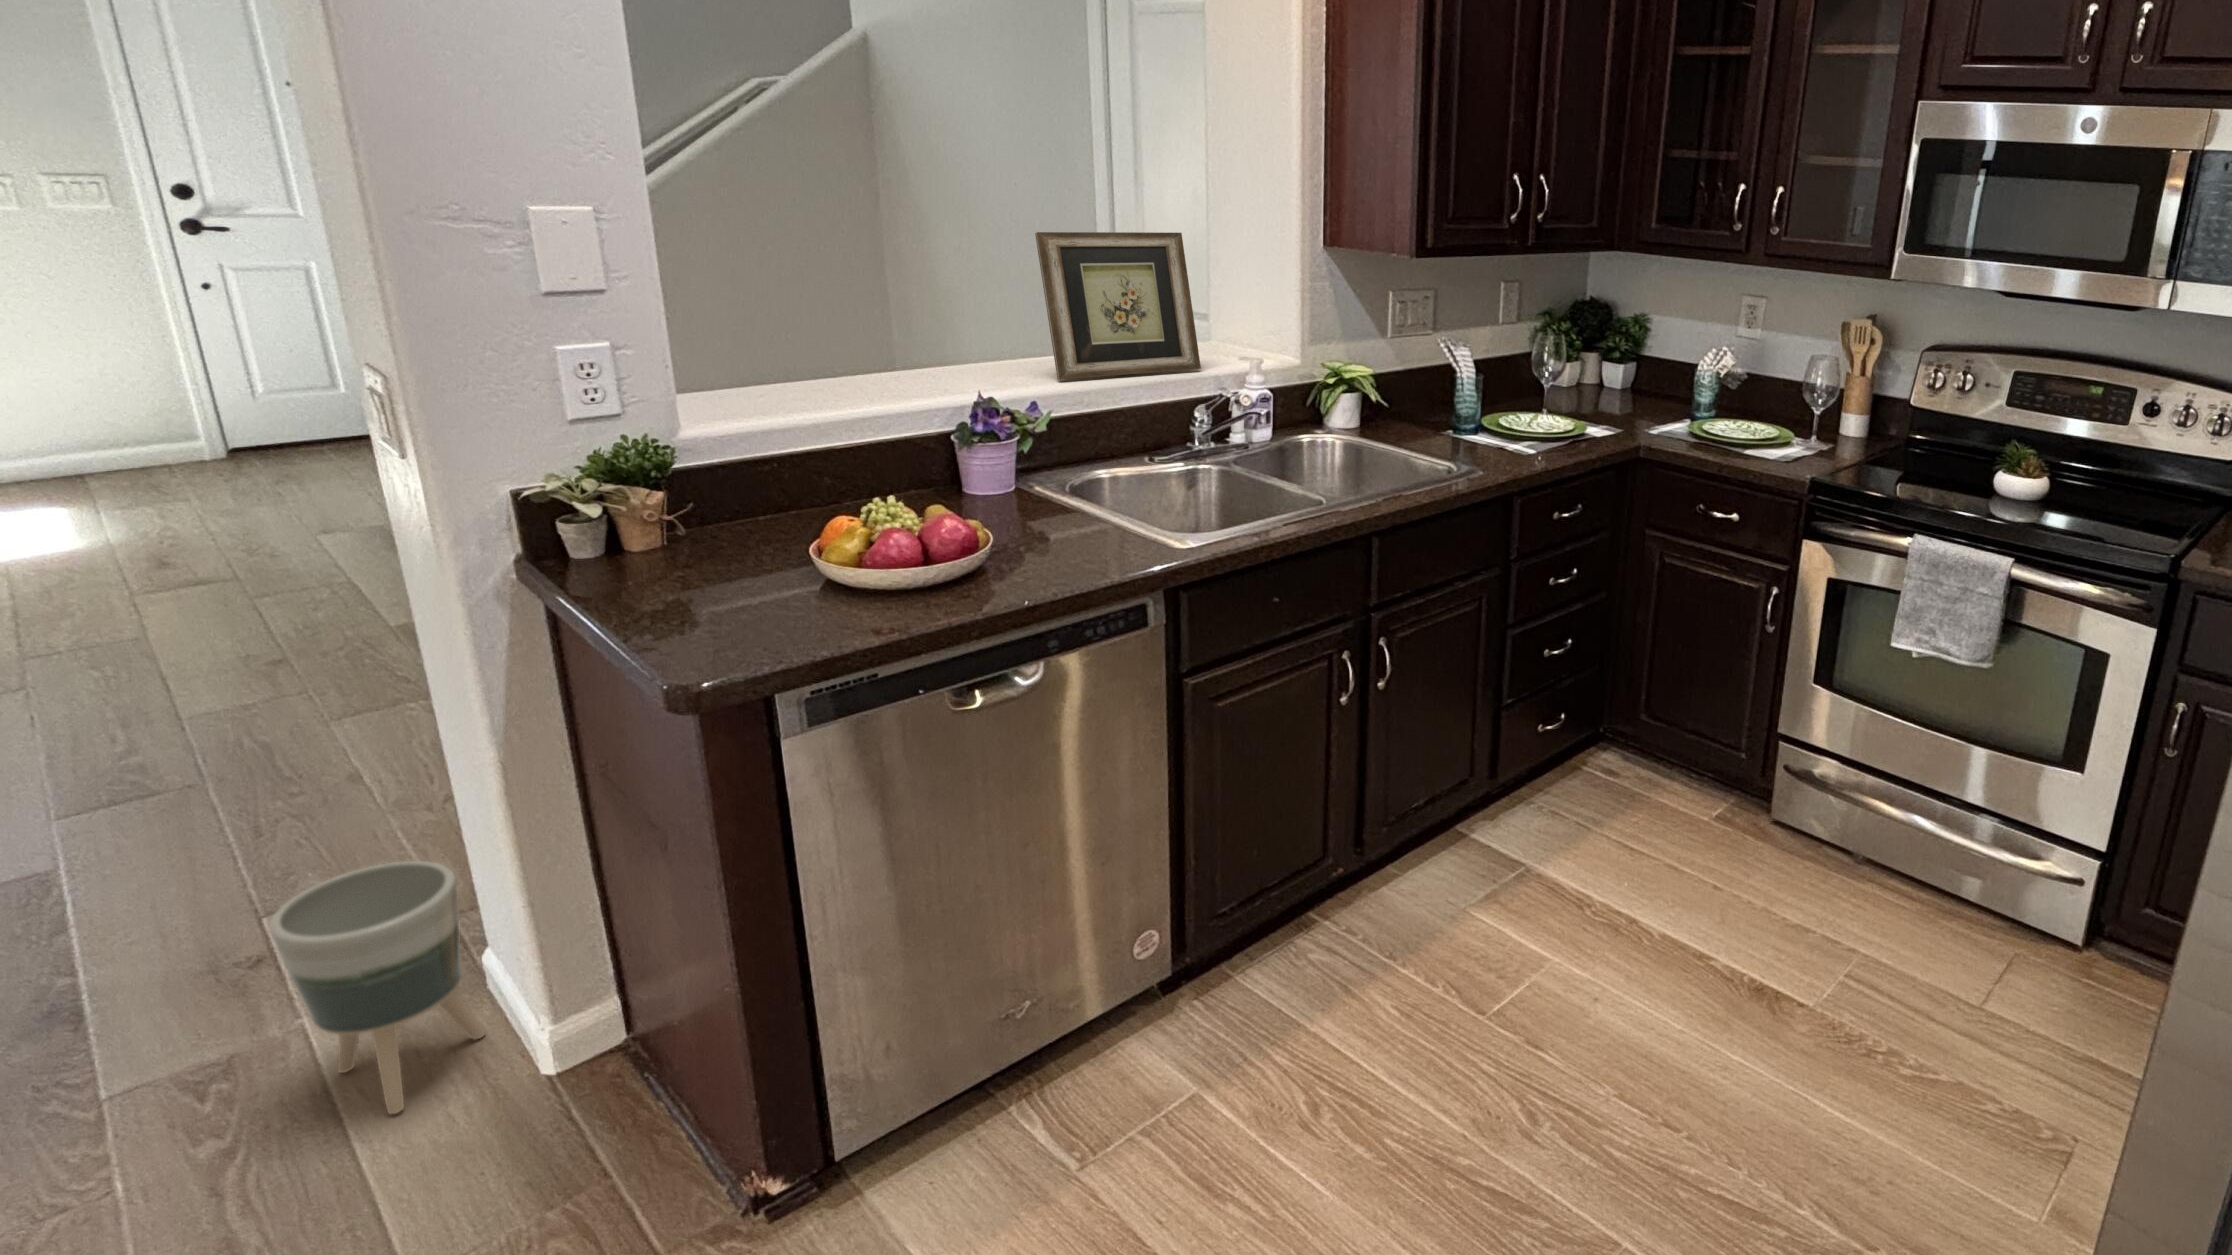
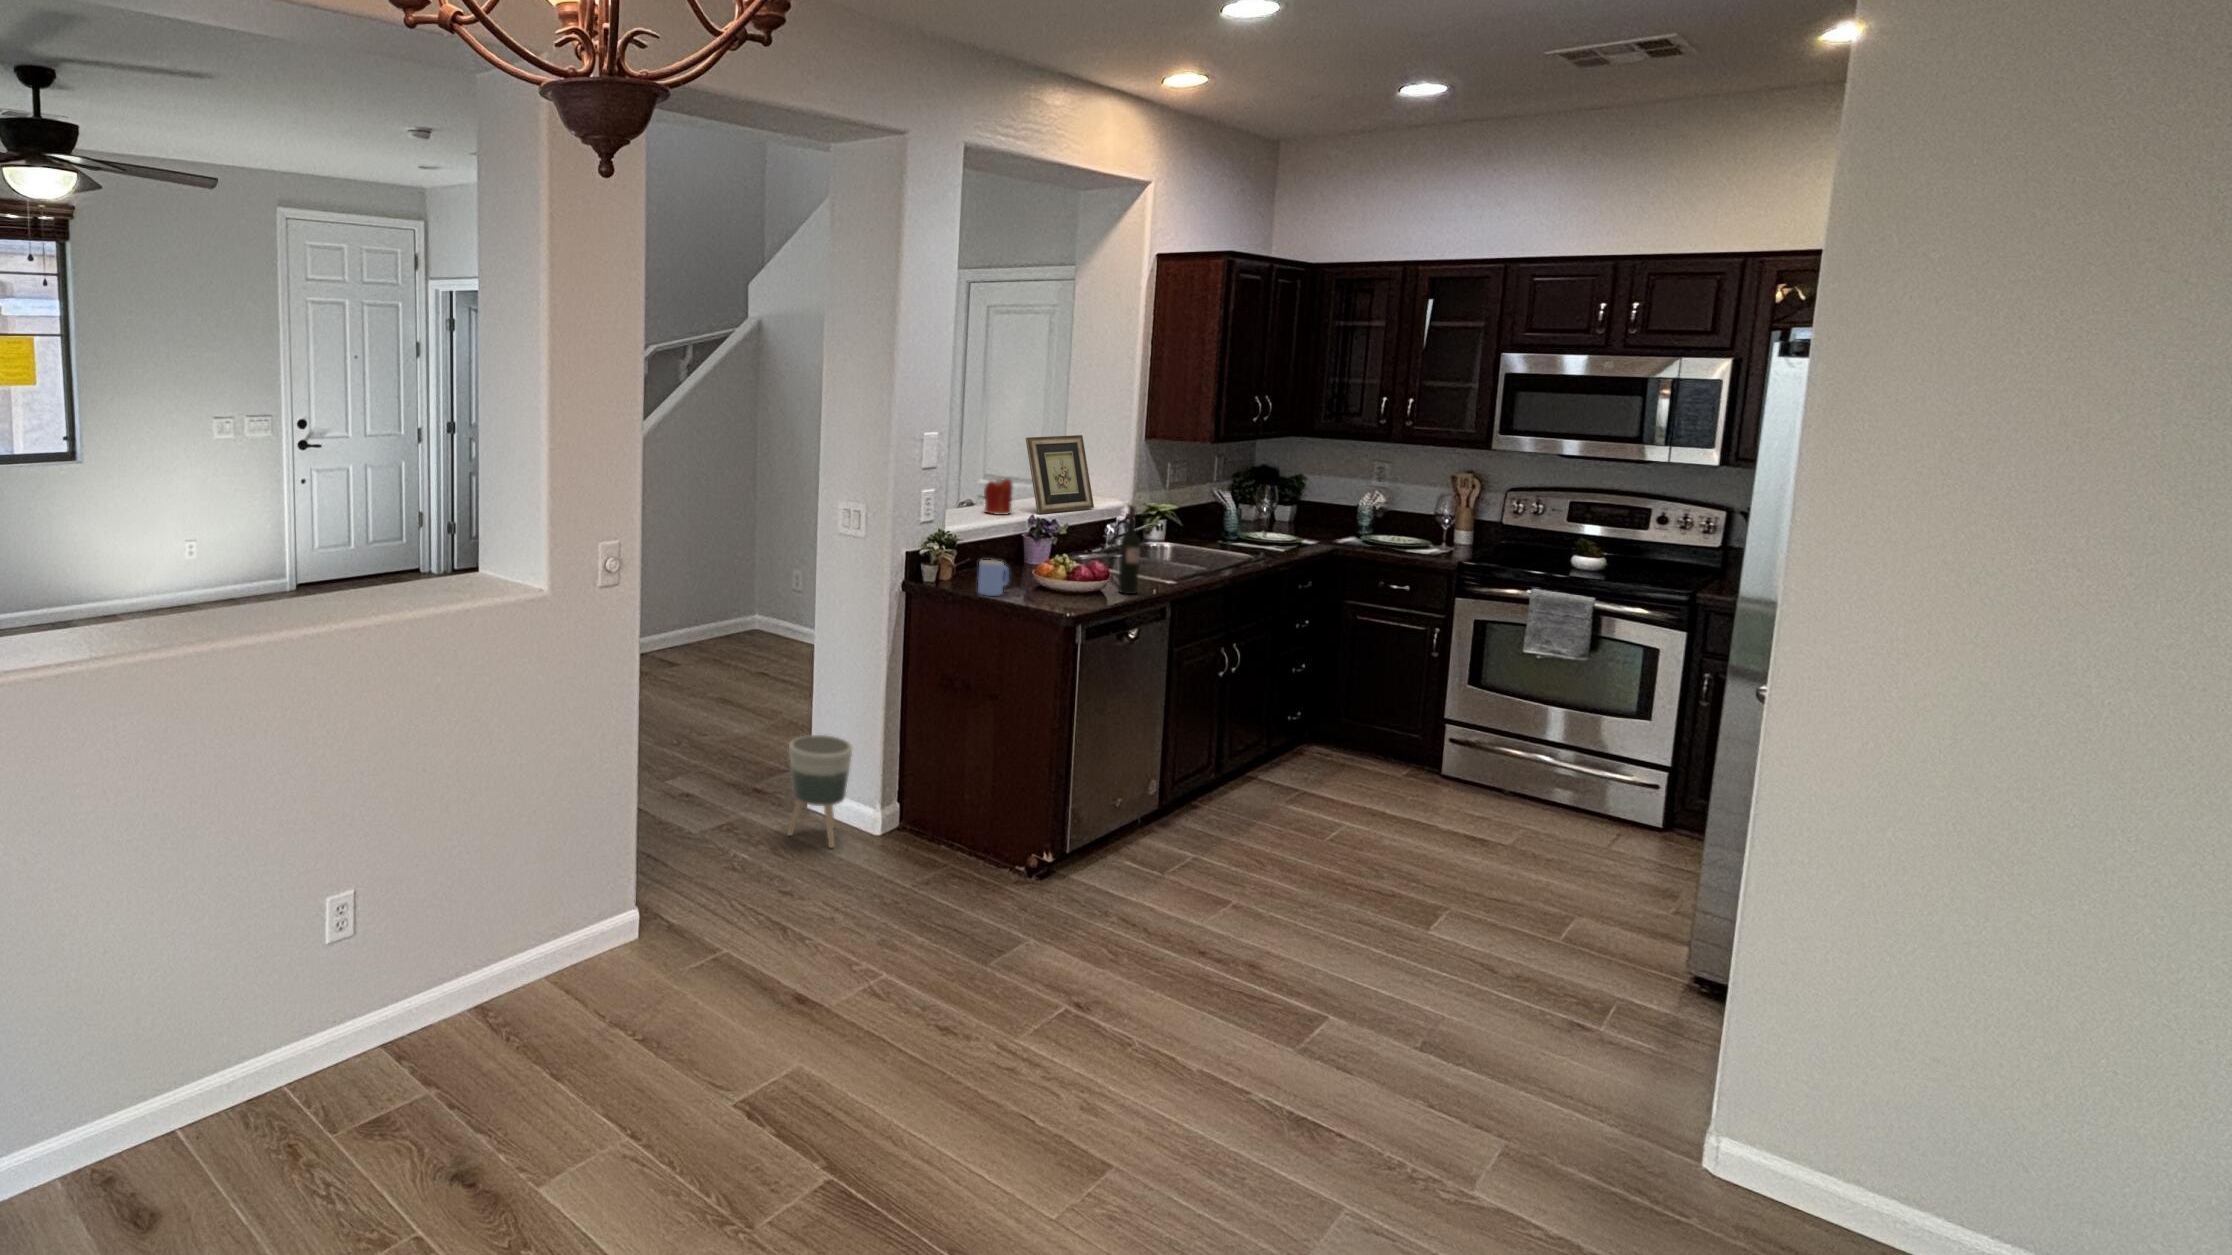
candle: none [950,306,1005,382] -> present [984,477,1012,515]
wine bottle: none [1018,382,1069,575] -> present [1118,505,1140,594]
mug: none [645,504,749,590] -> present [978,560,1009,596]

